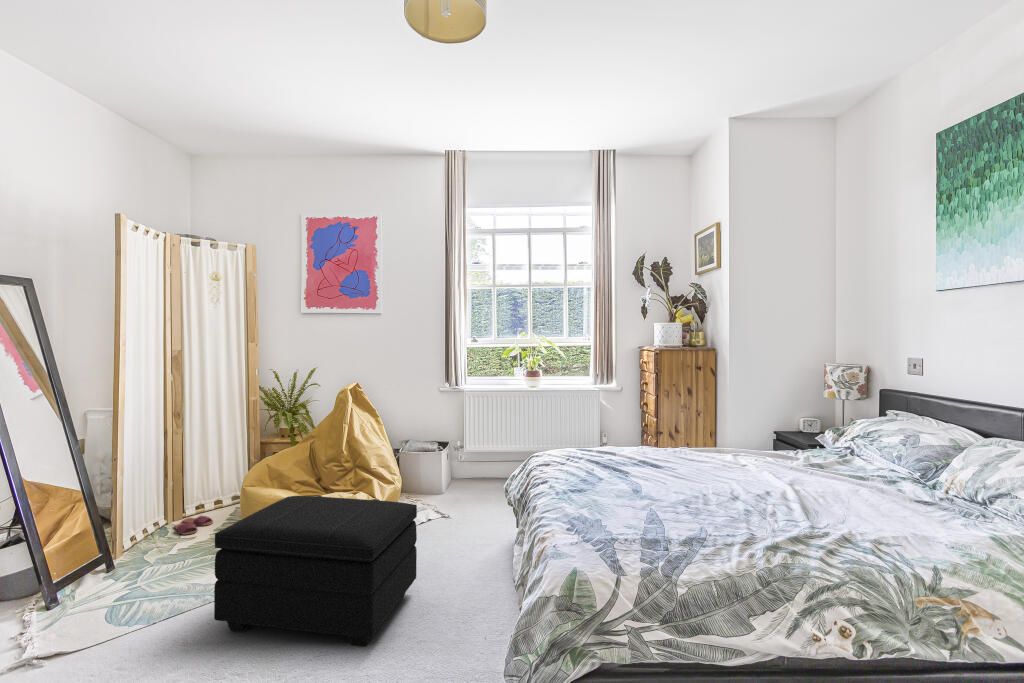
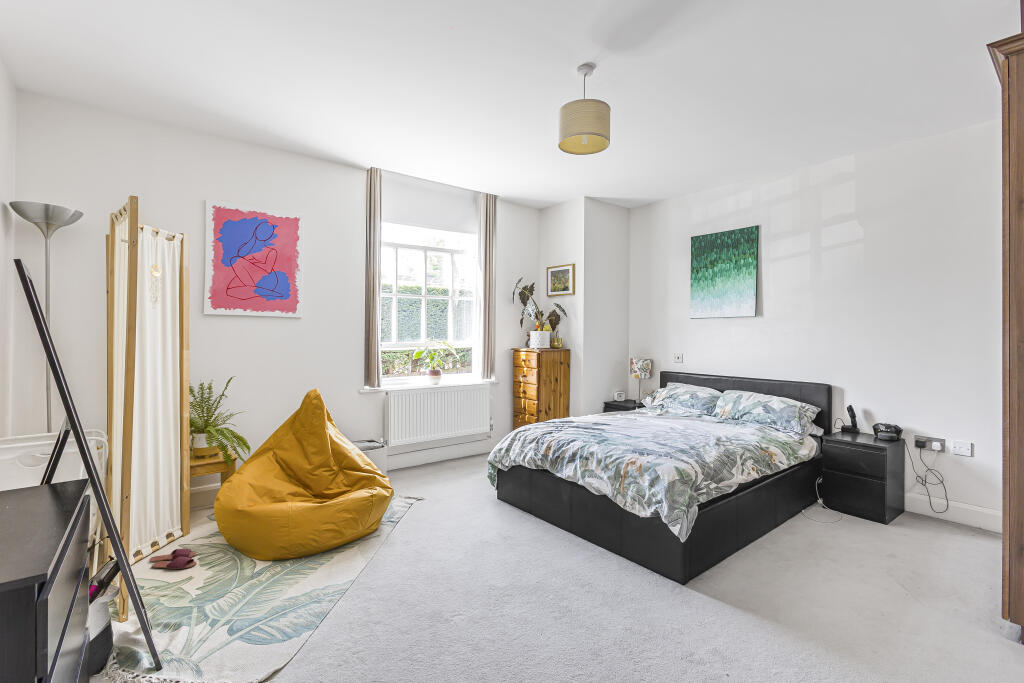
footstool: present [214,496,417,647] -> none [377,473,520,593]

